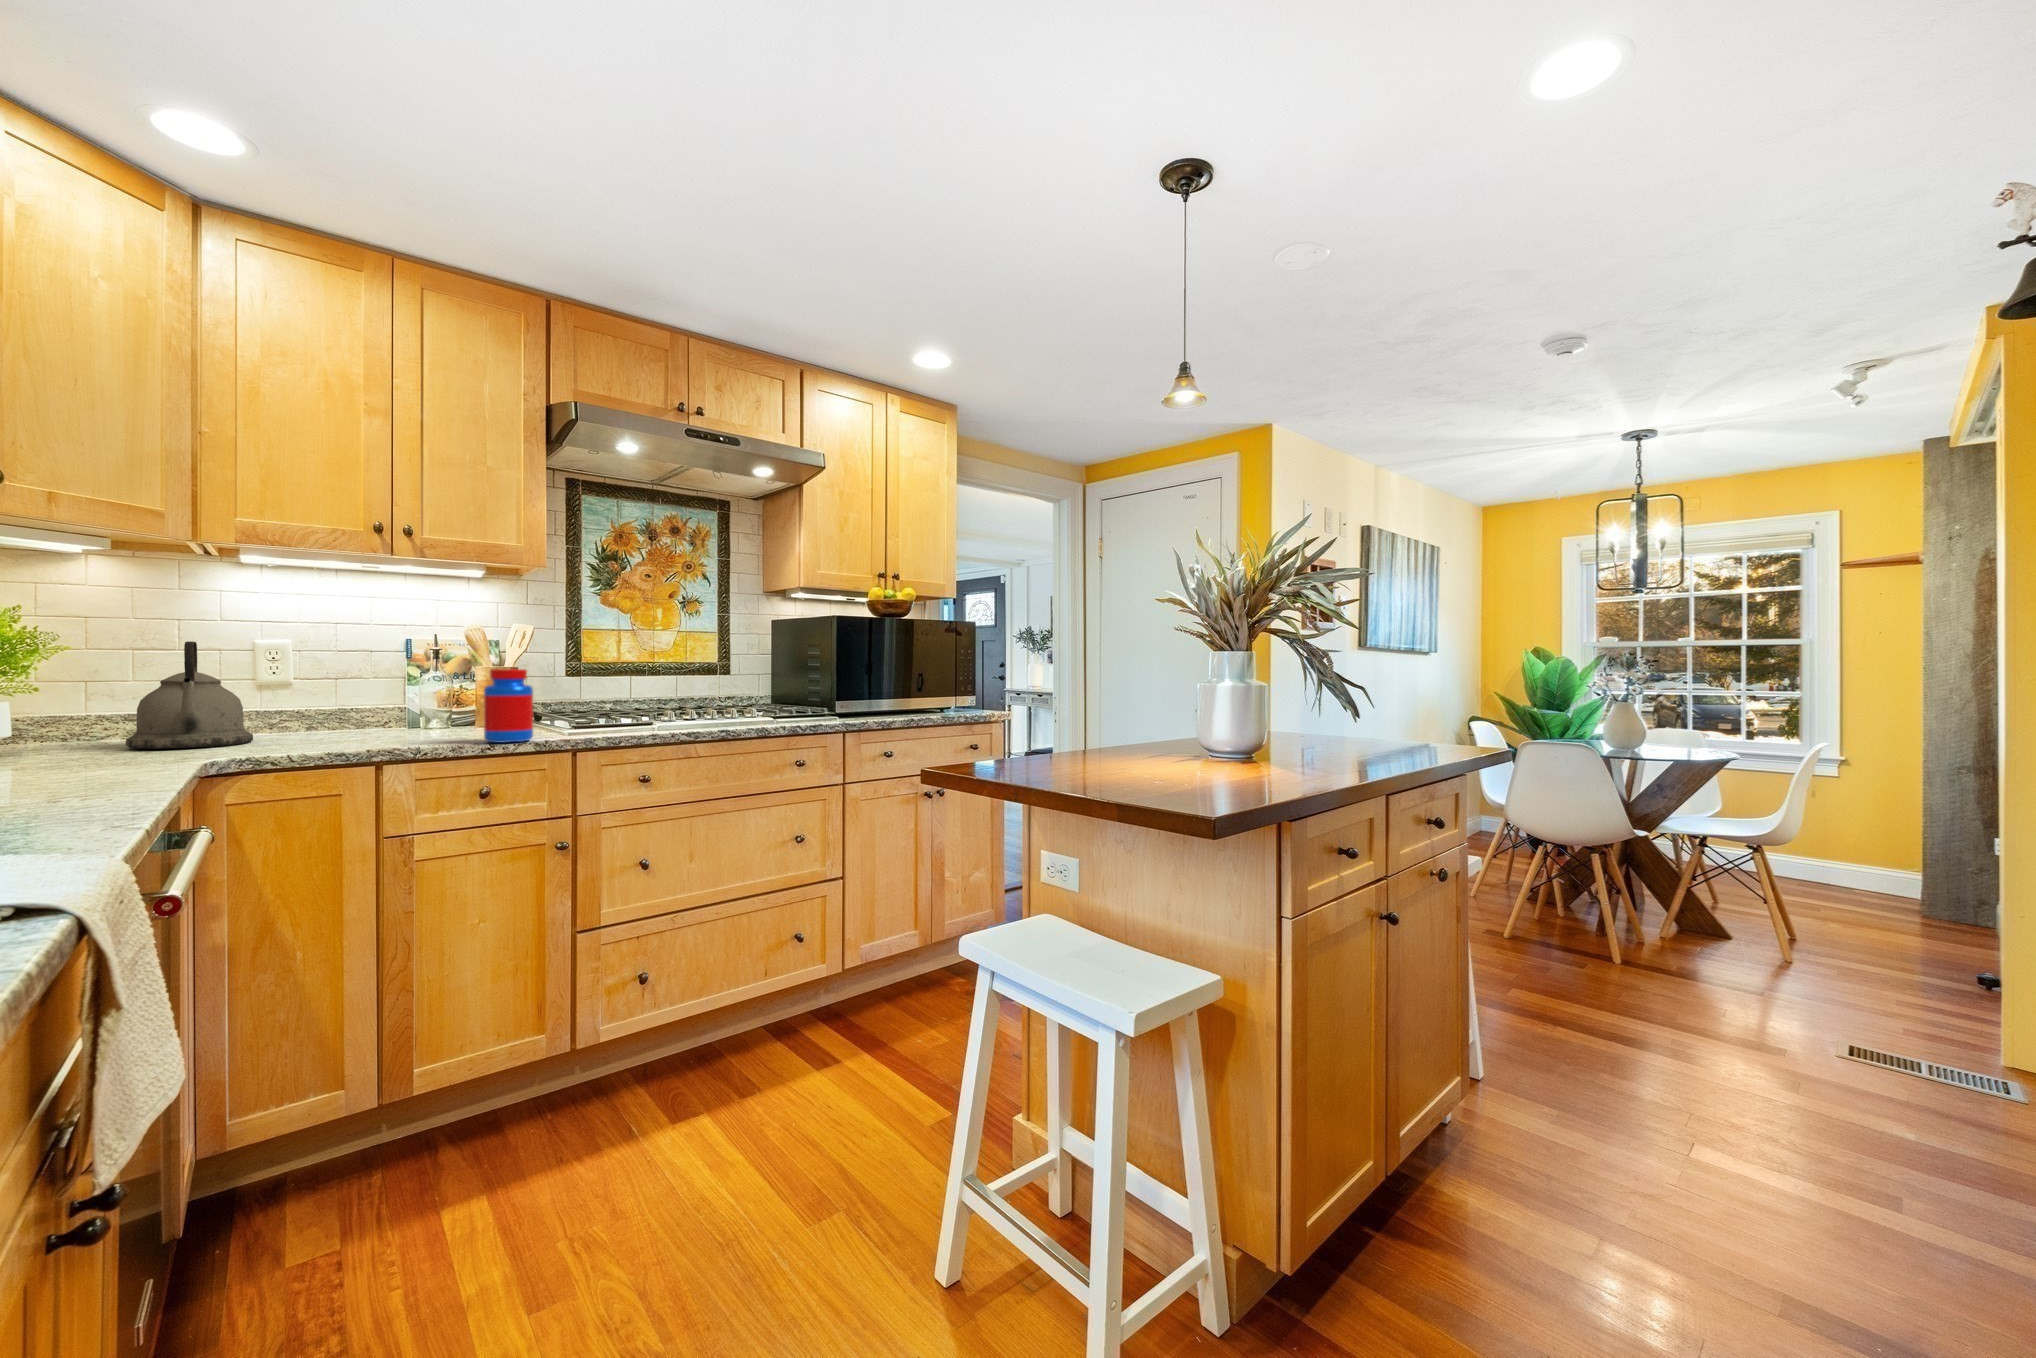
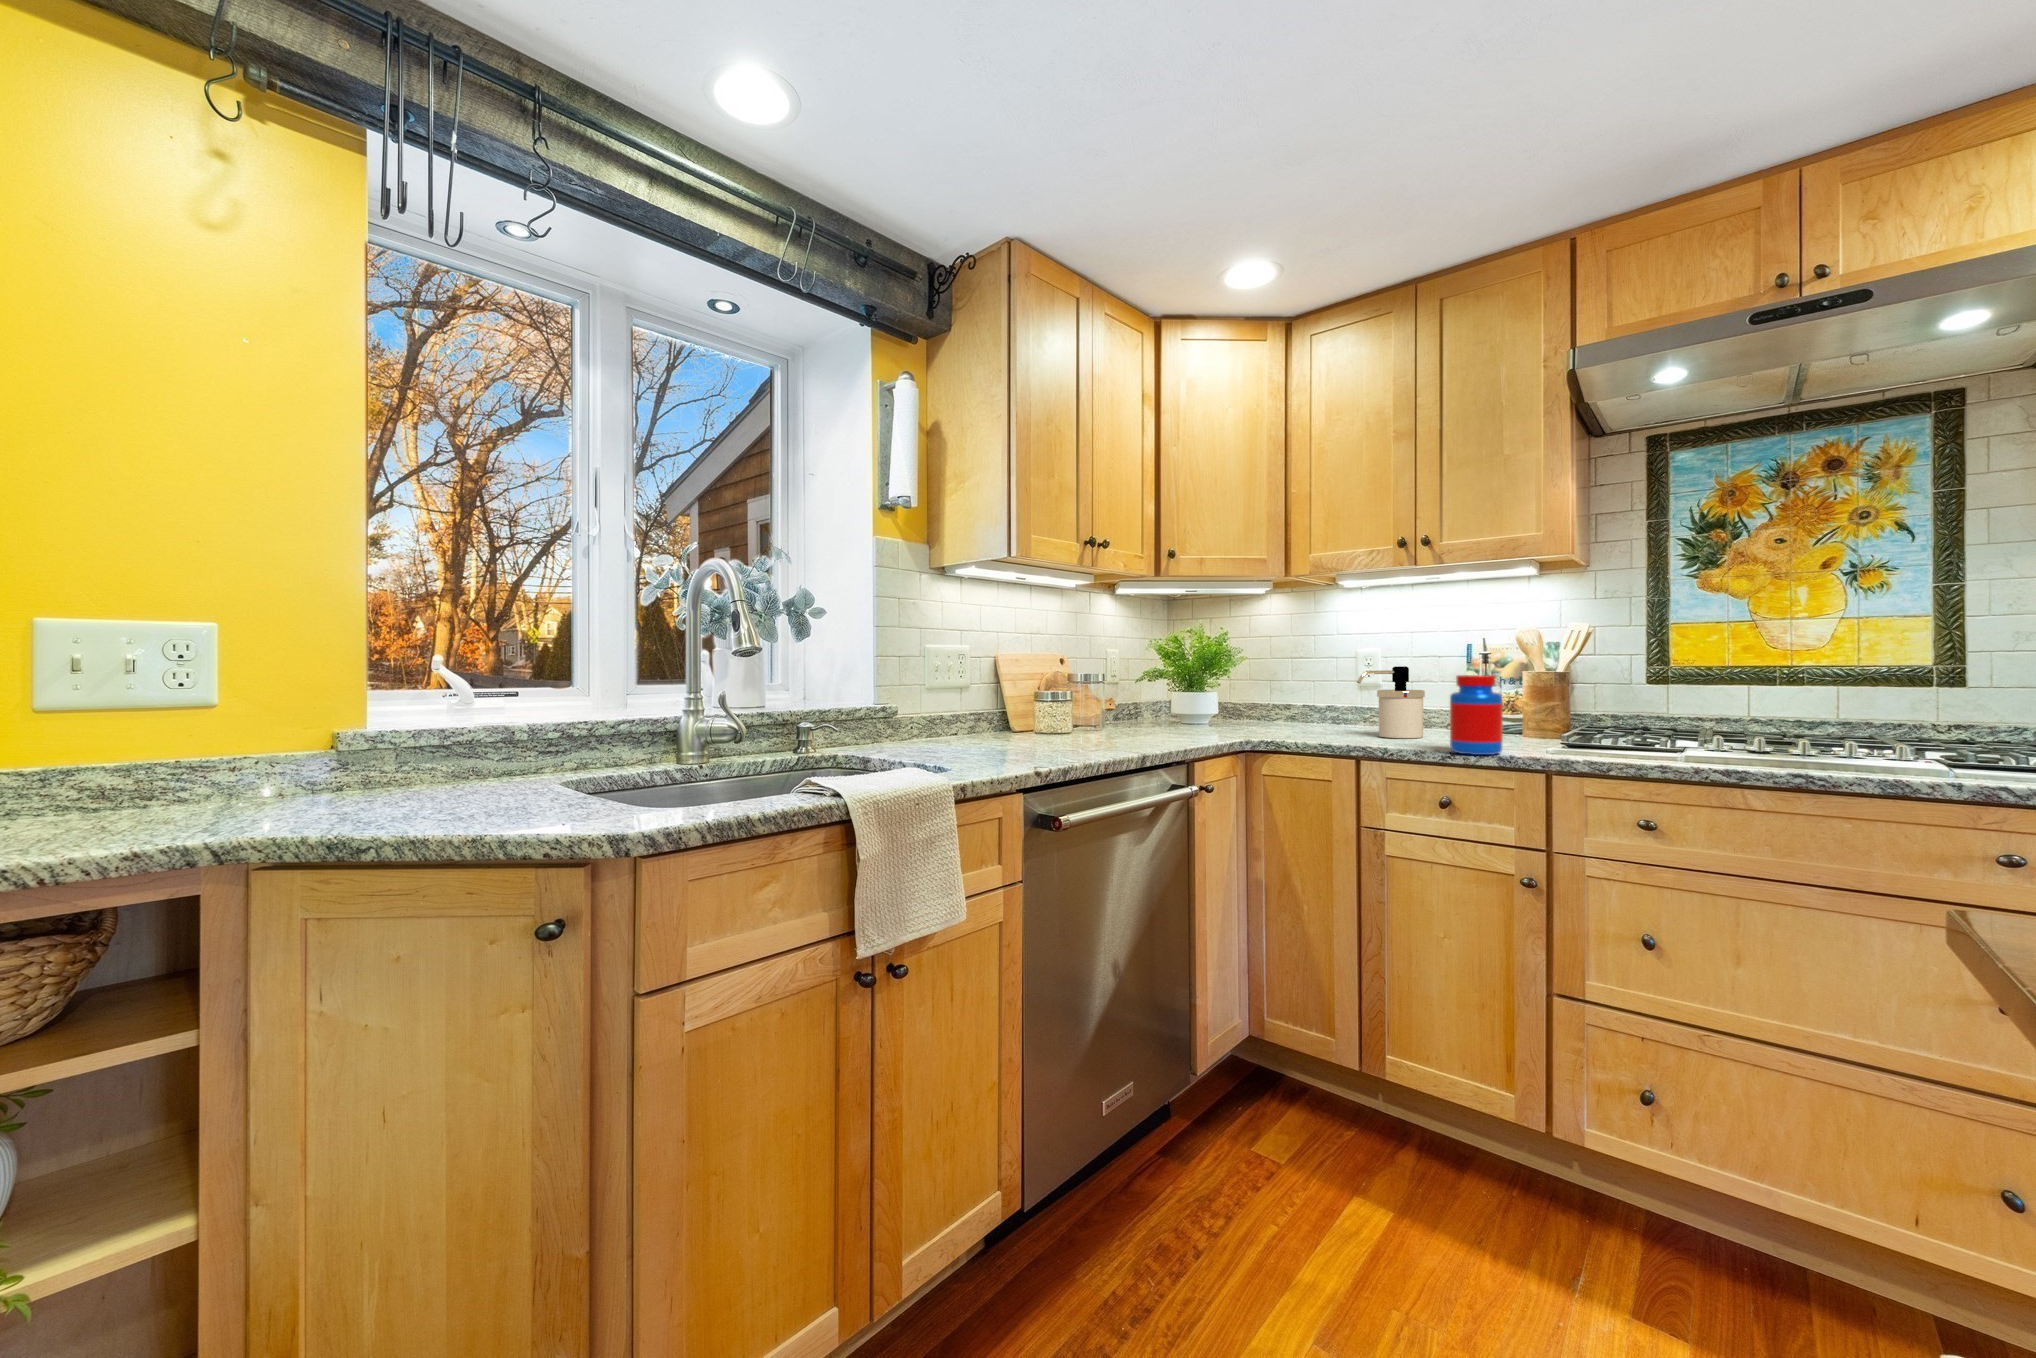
kettle: present [126,641,253,749] -> none [1266,653,1339,733]
soap dispenser: none [323,661,395,740] -> present [1357,666,1425,739]

